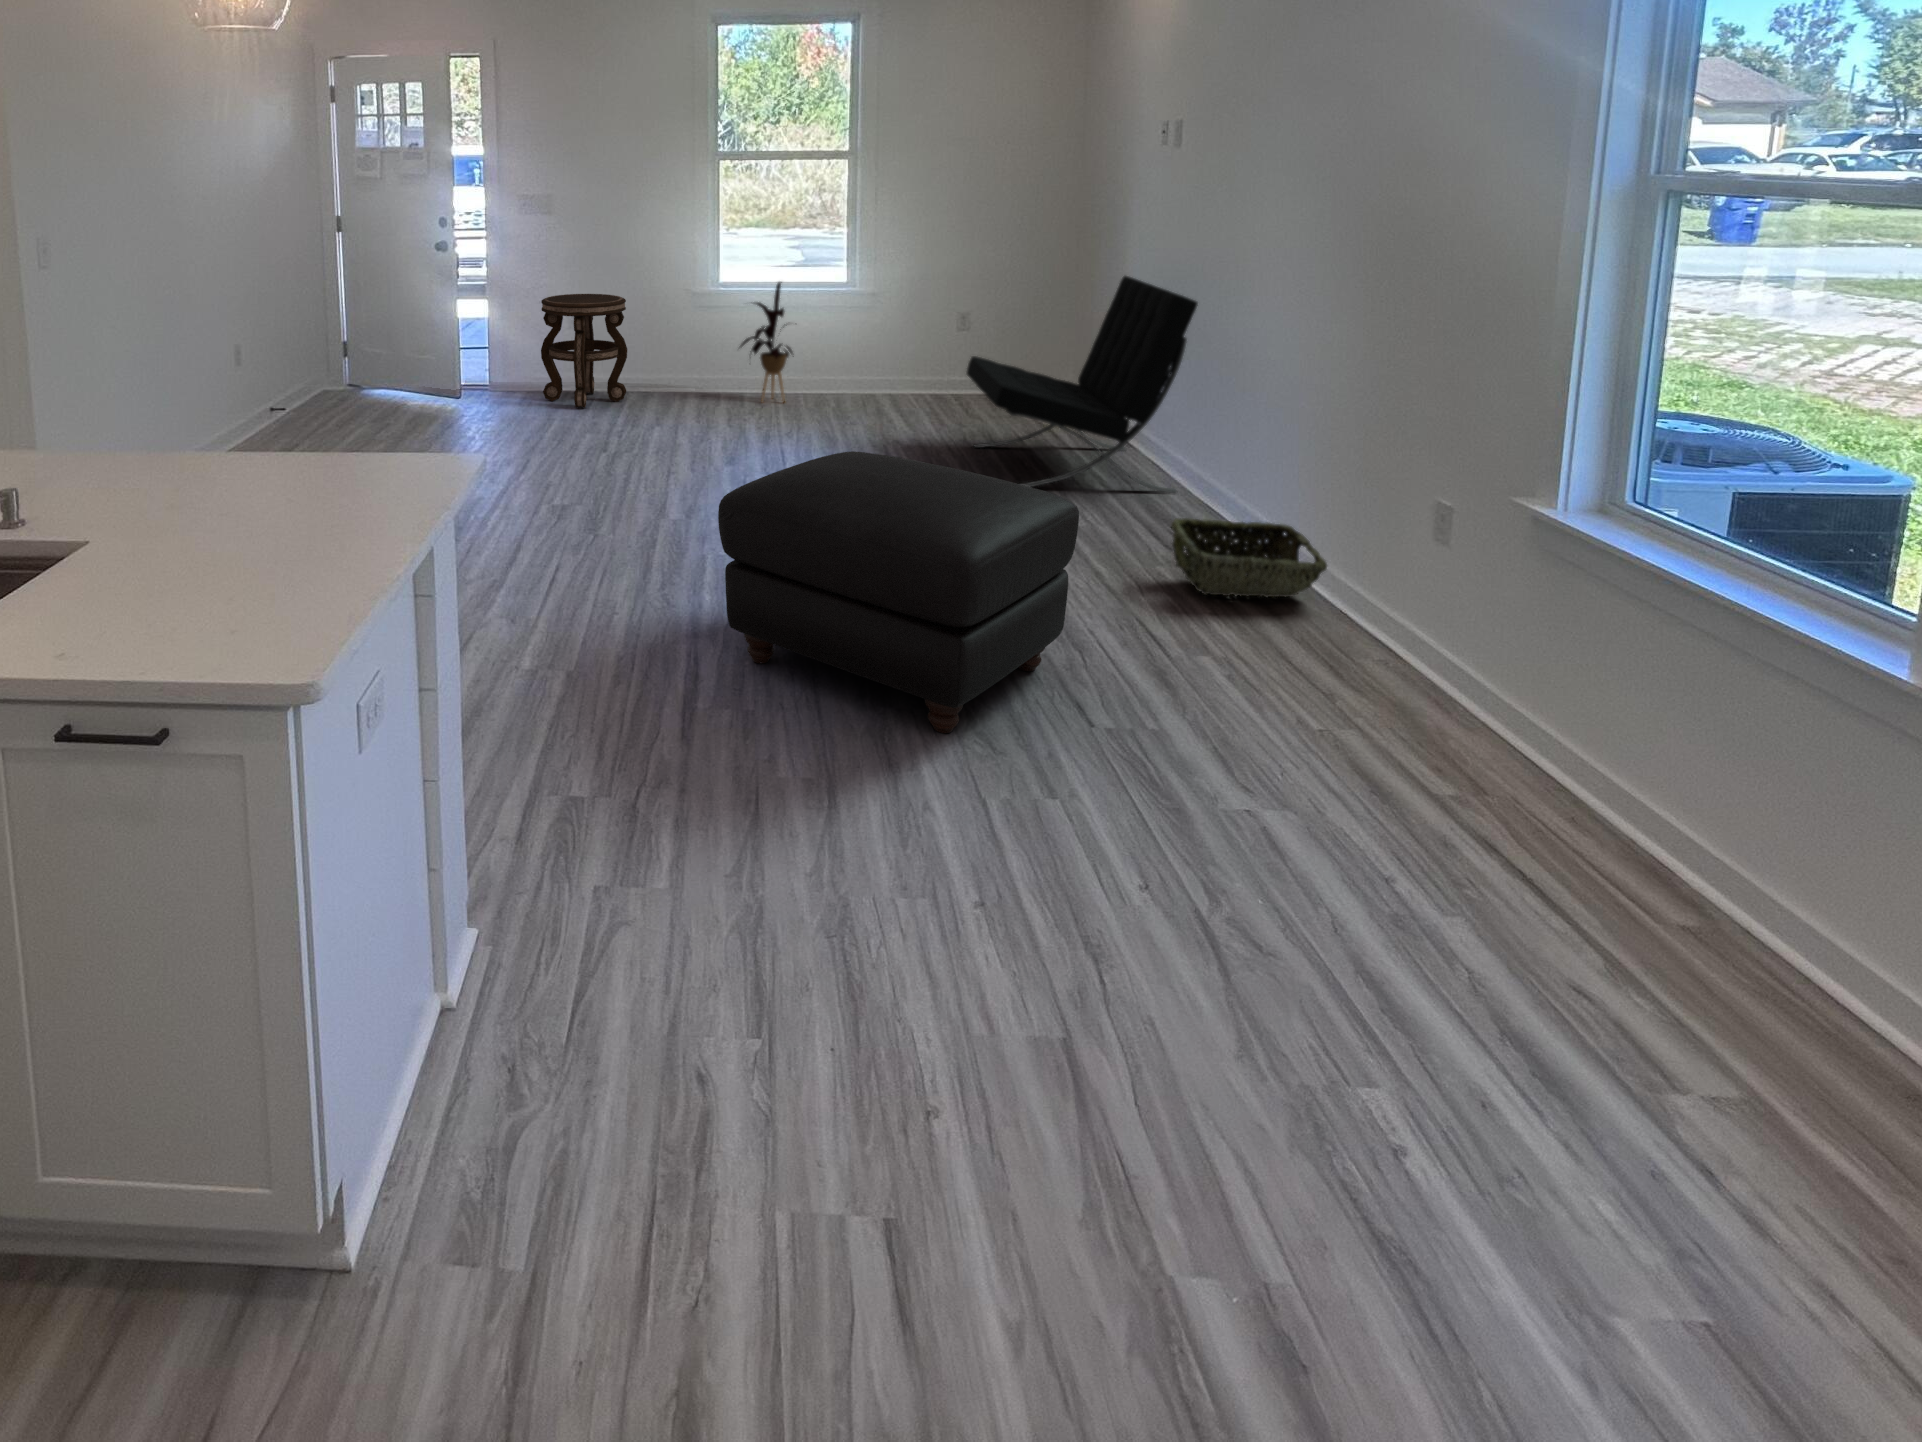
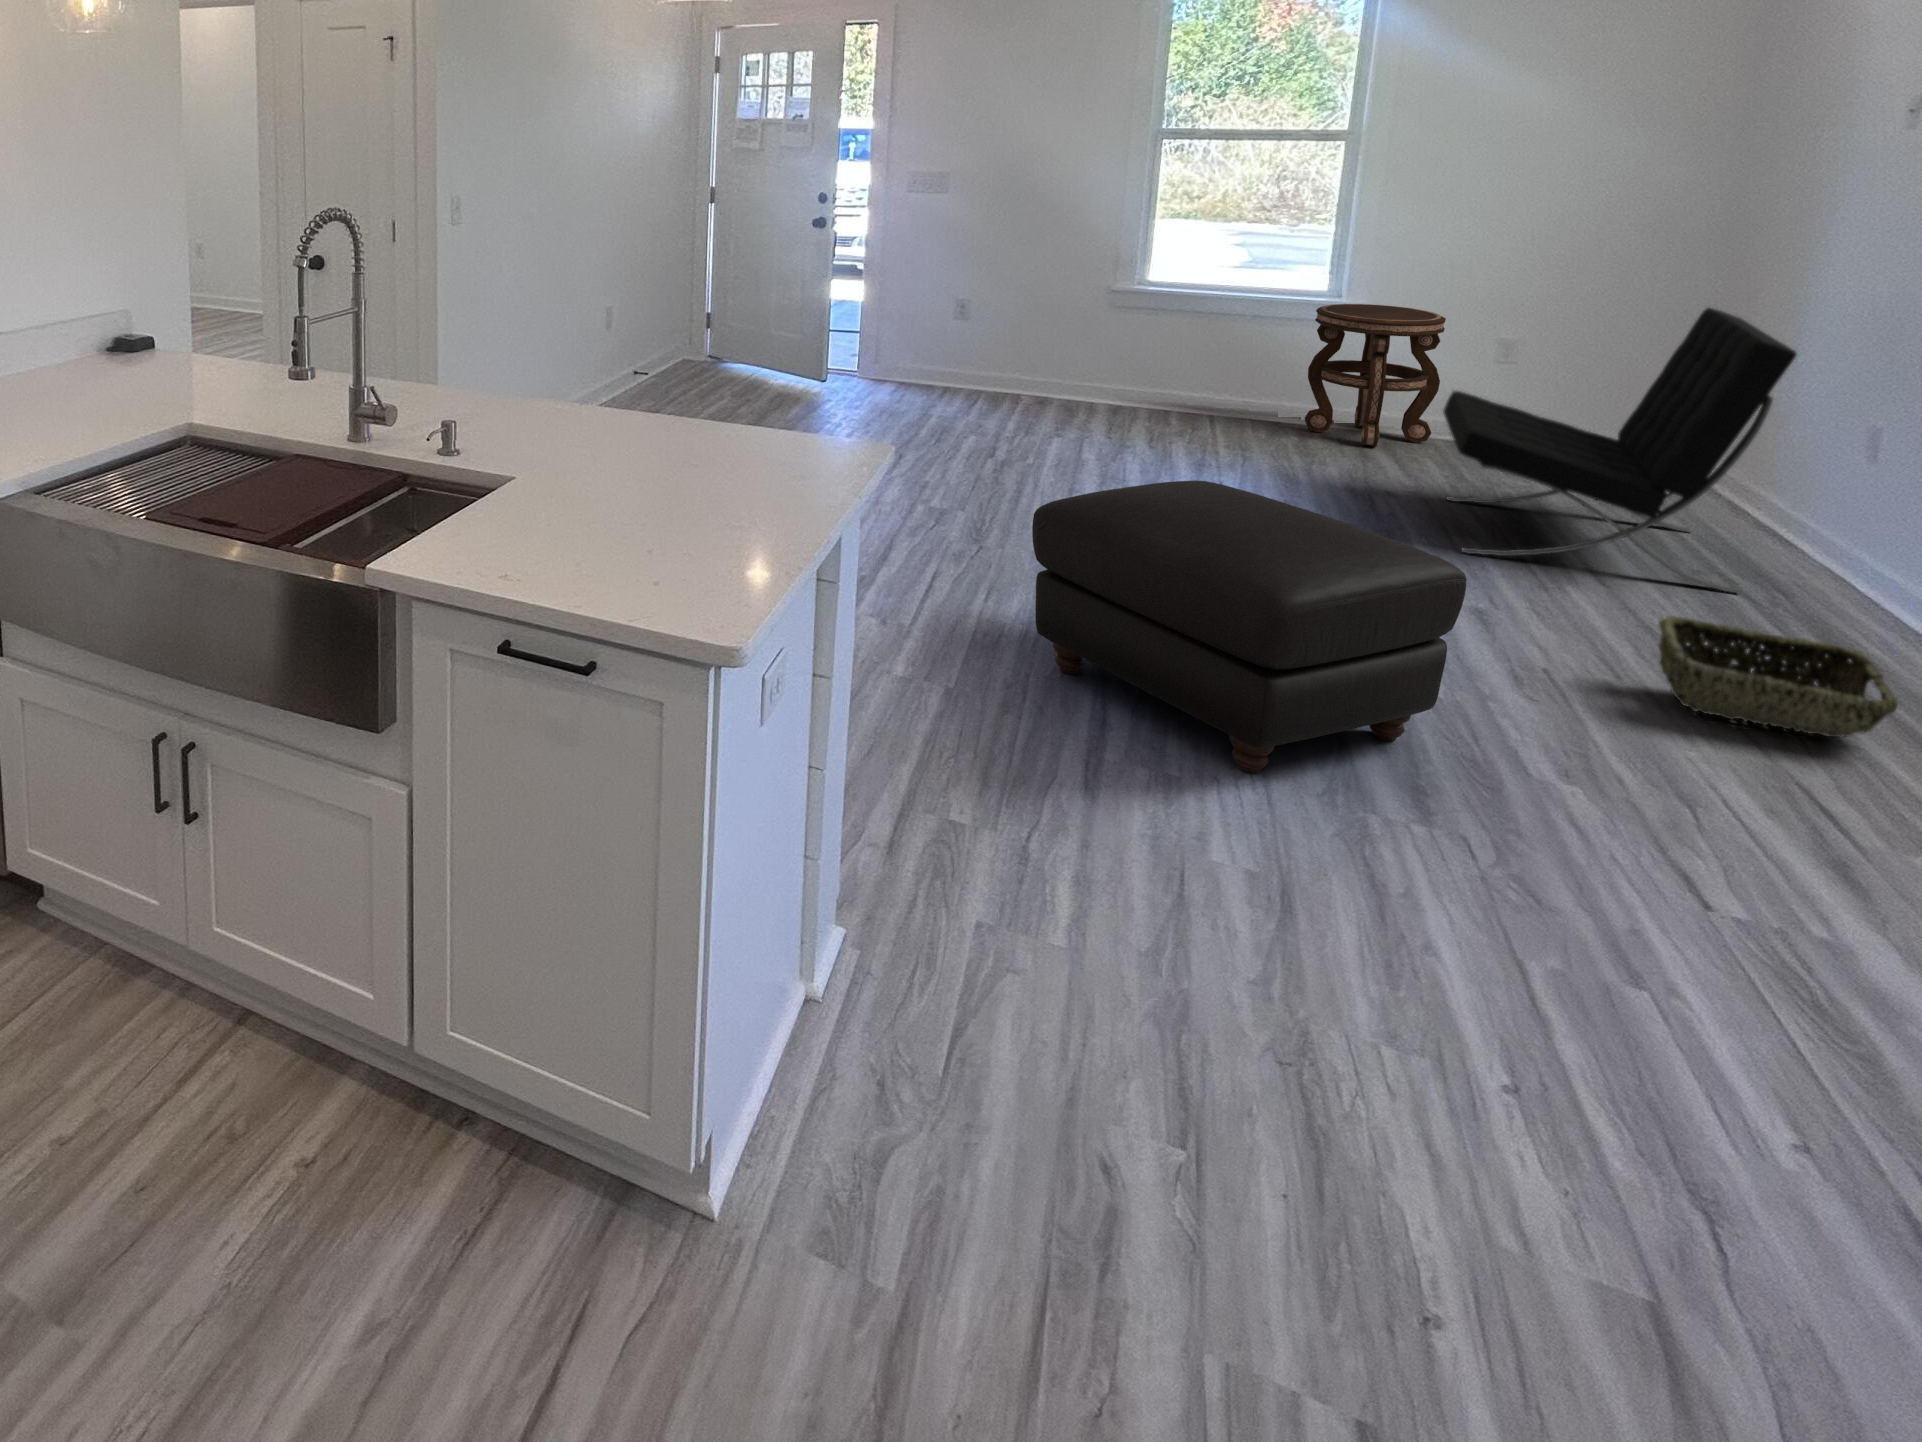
house plant: present [740,282,793,402] -> none [1144,281,1231,420]
side table: present [541,294,627,408] -> present [1305,304,1446,447]

